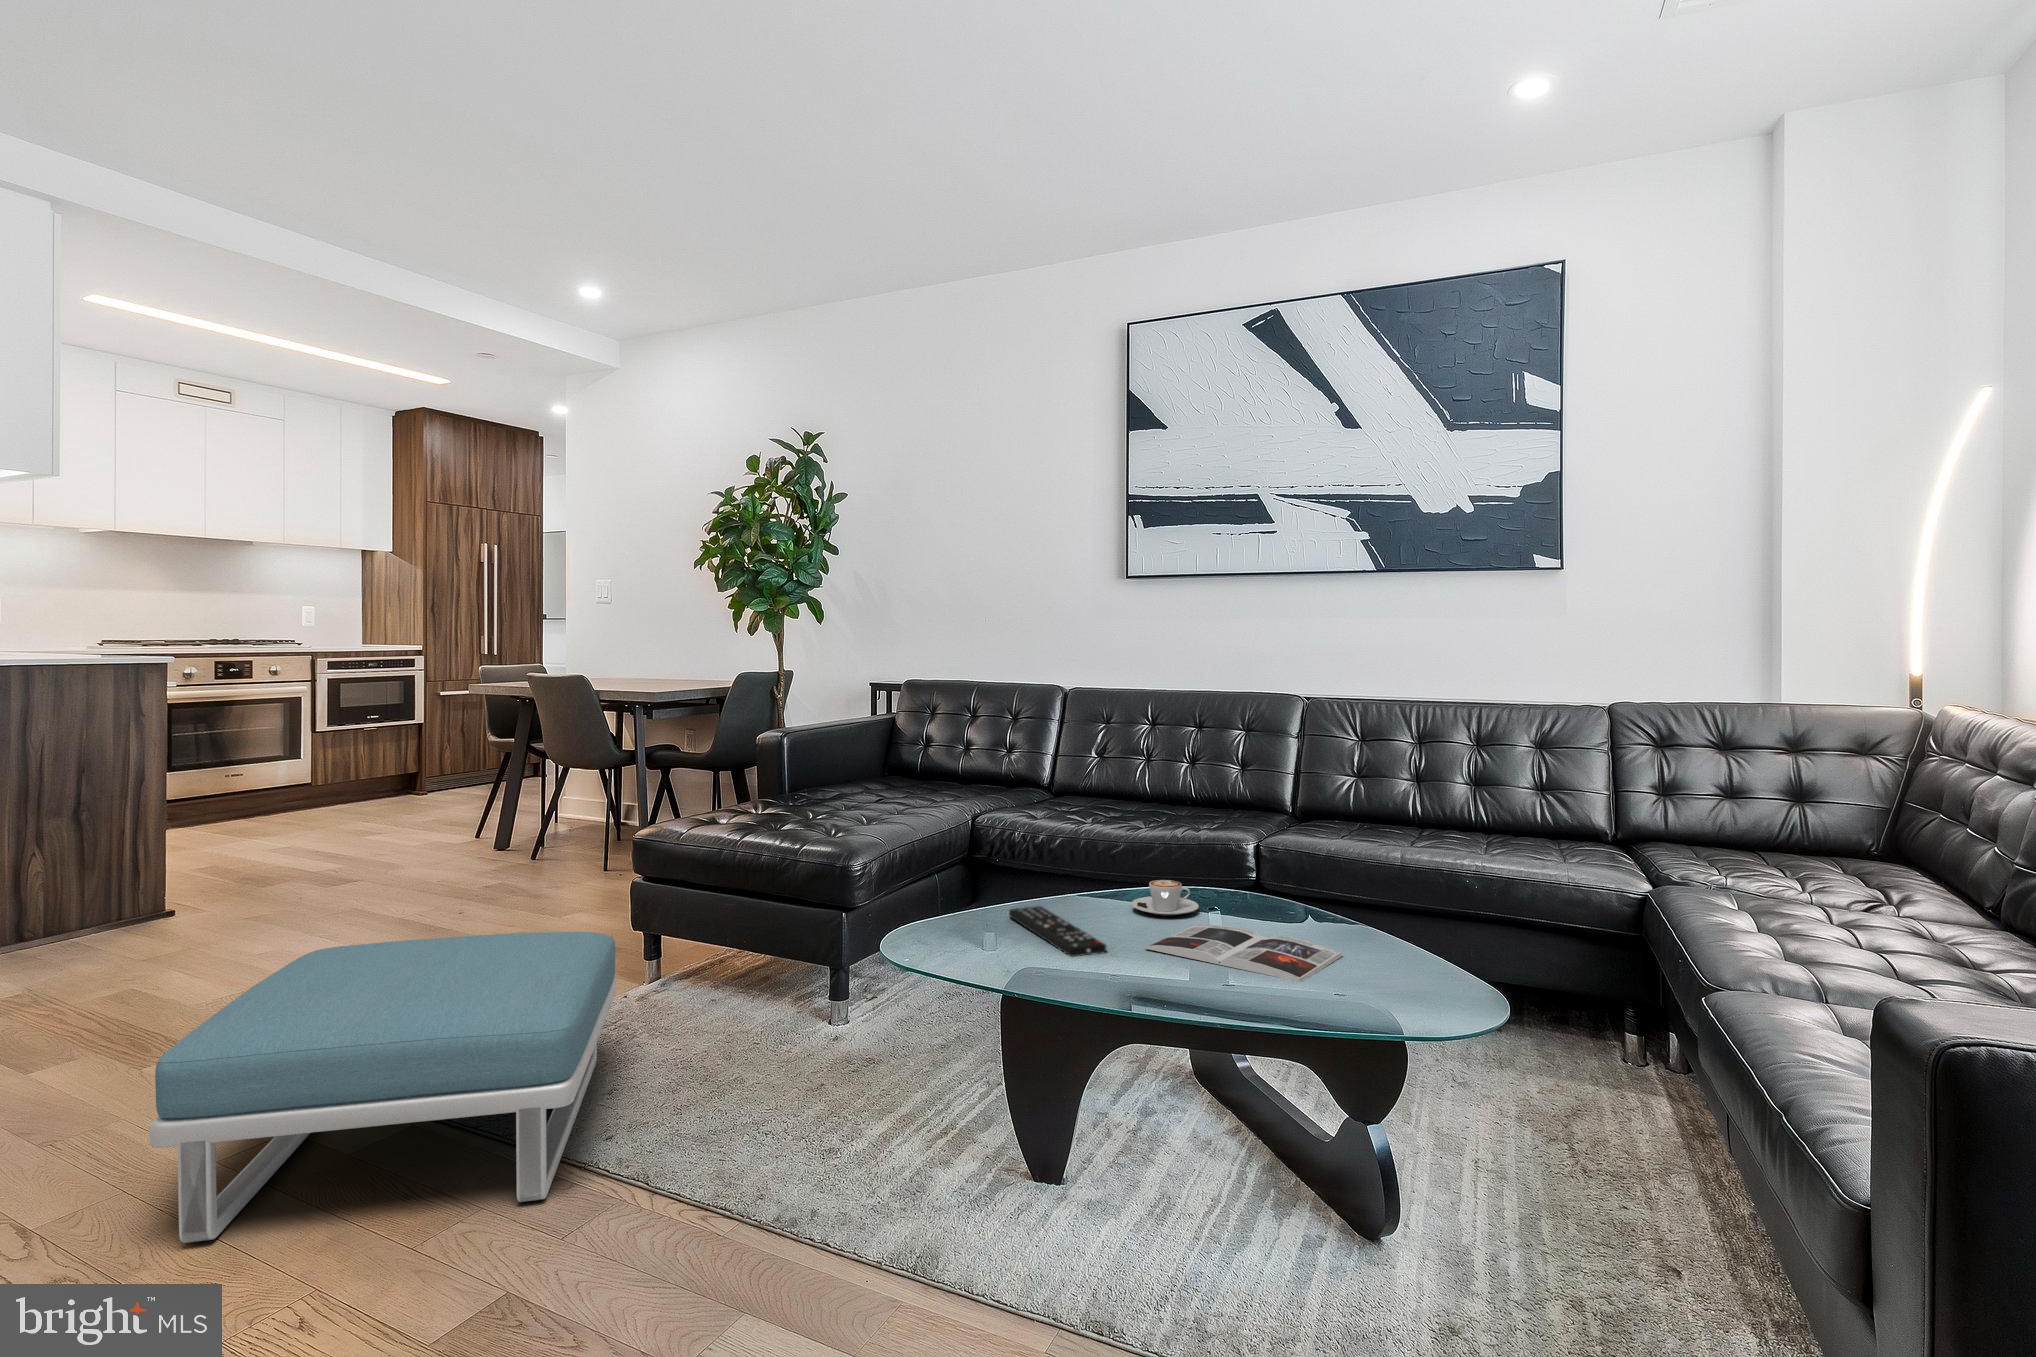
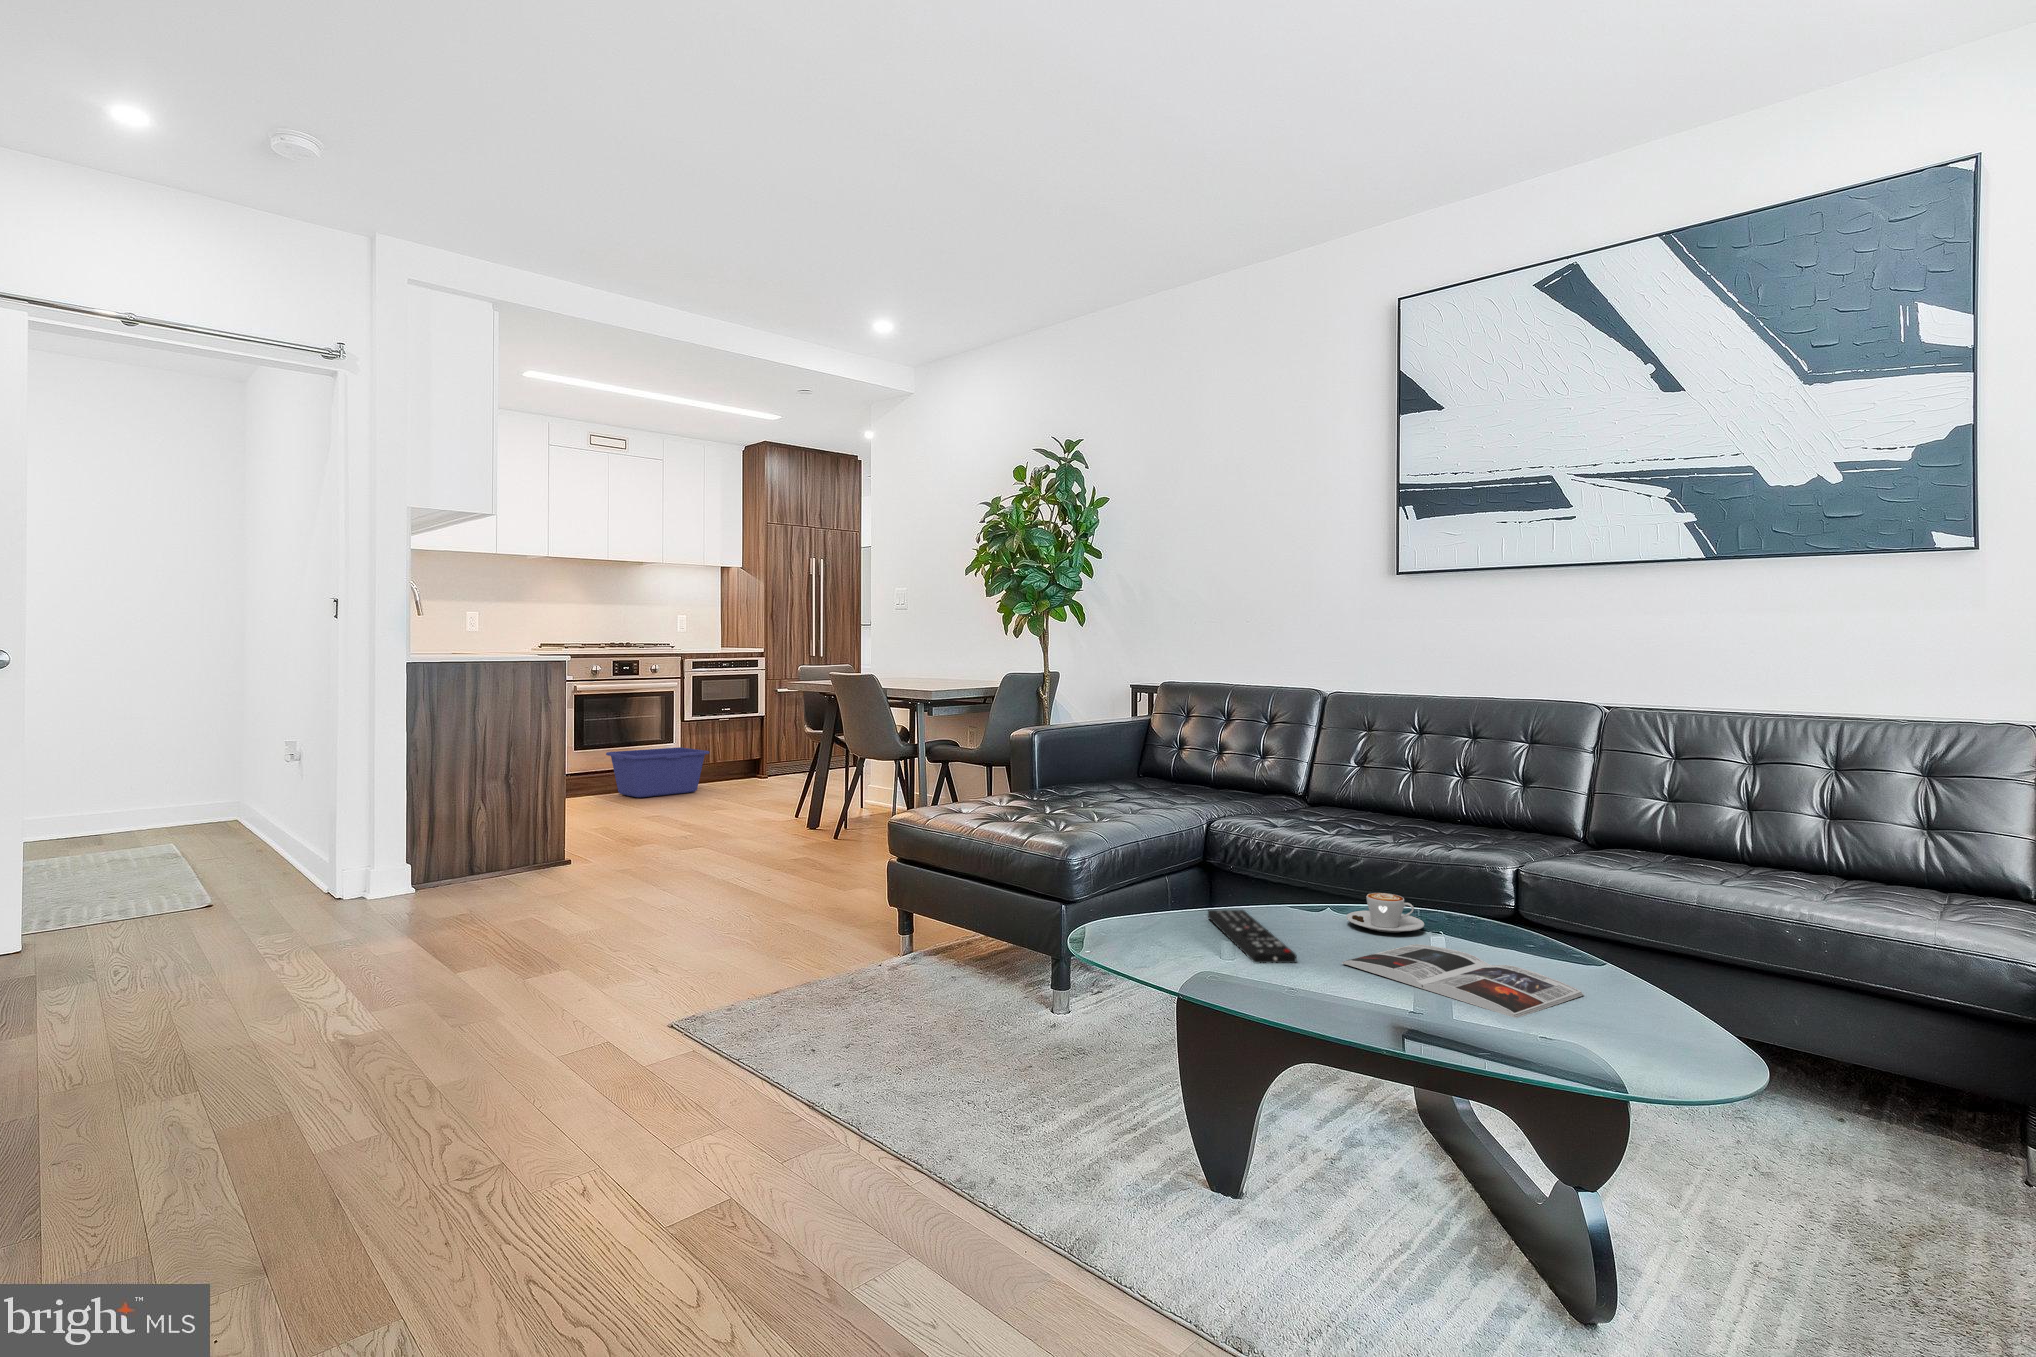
storage bin: none [208,764,353,827] -> present [606,747,710,798]
footstool: present [149,932,616,1243] -> none [465,893,849,1132]

